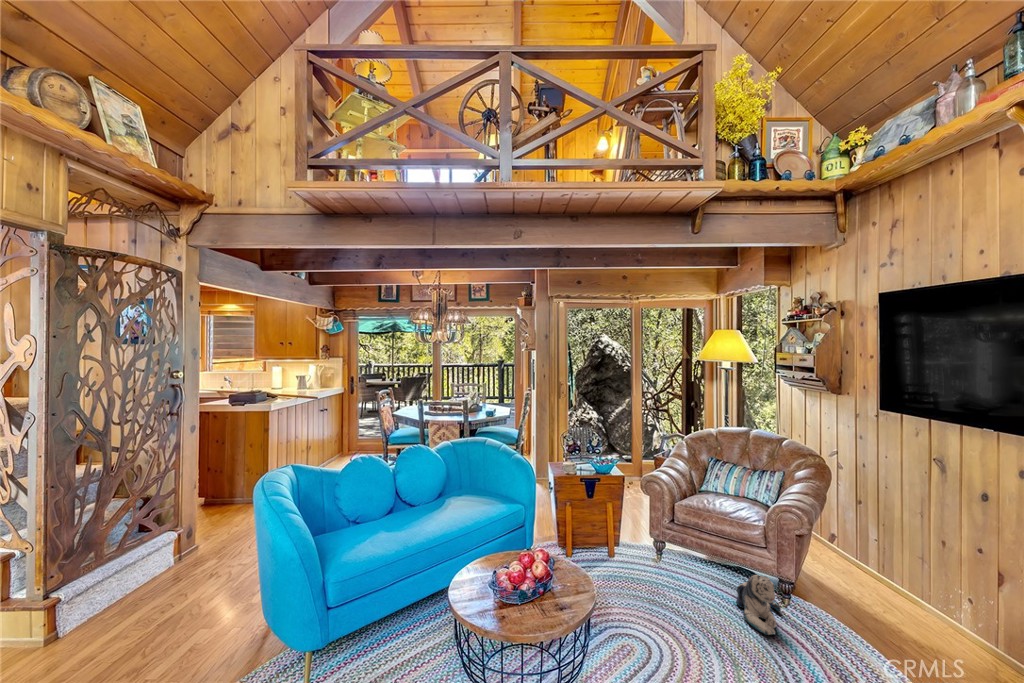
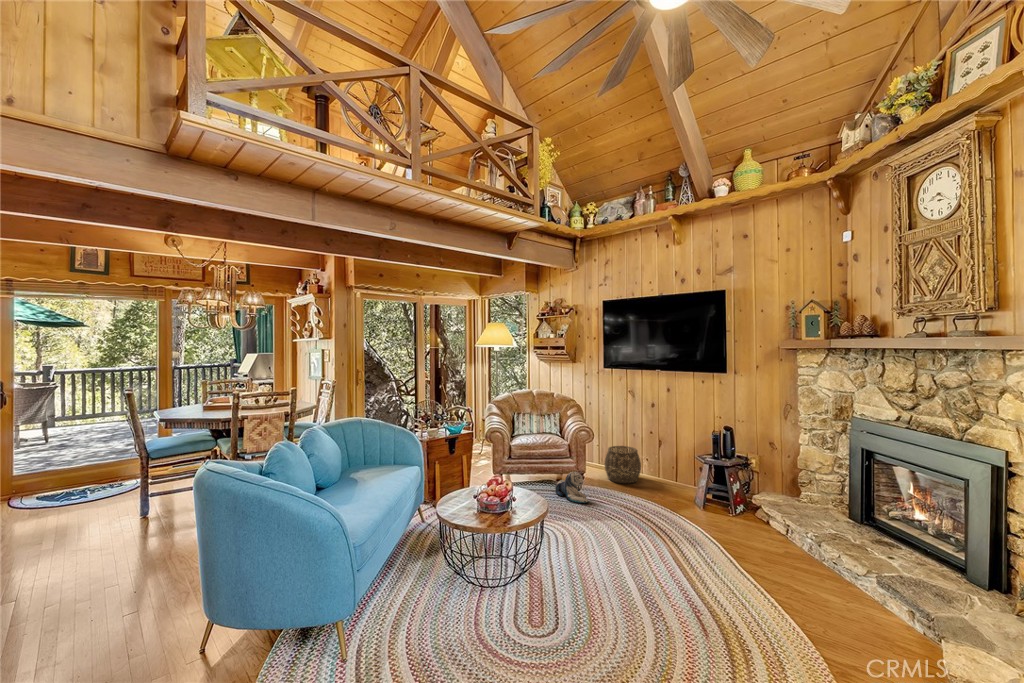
woven basket: none [860,554,949,639] -> present [605,446,641,484]

